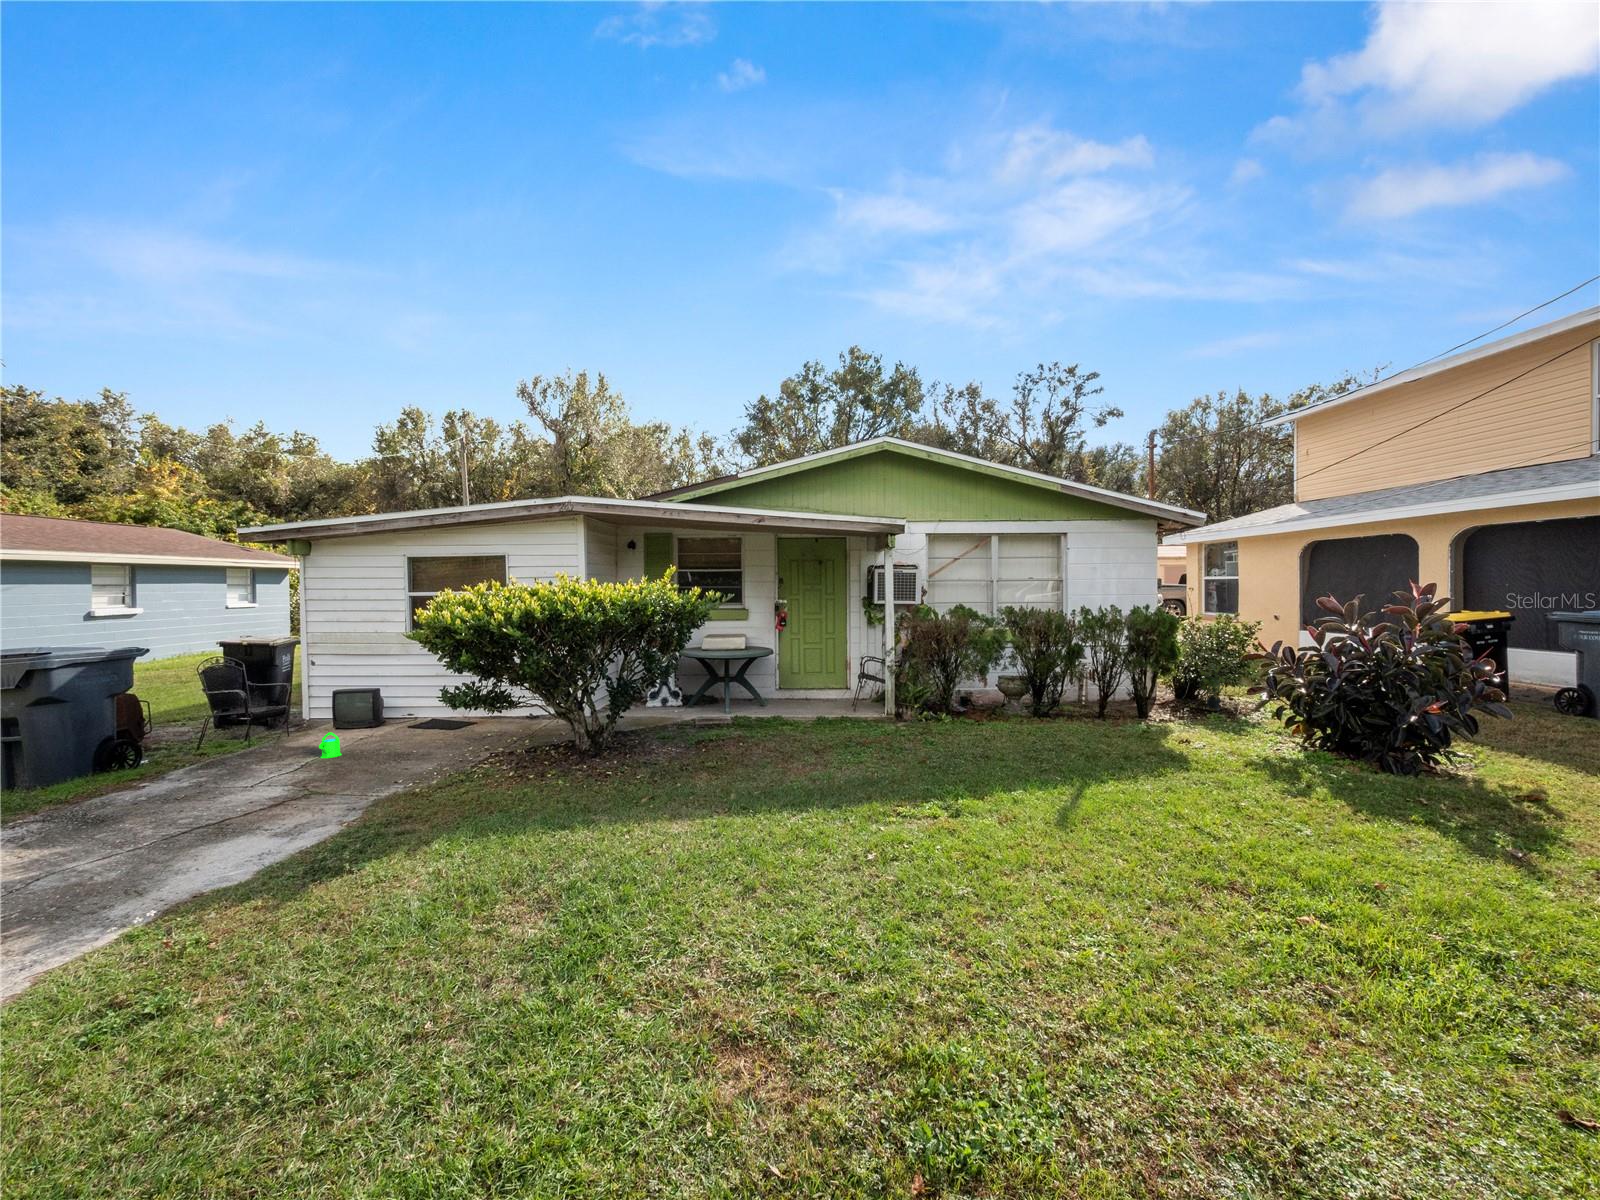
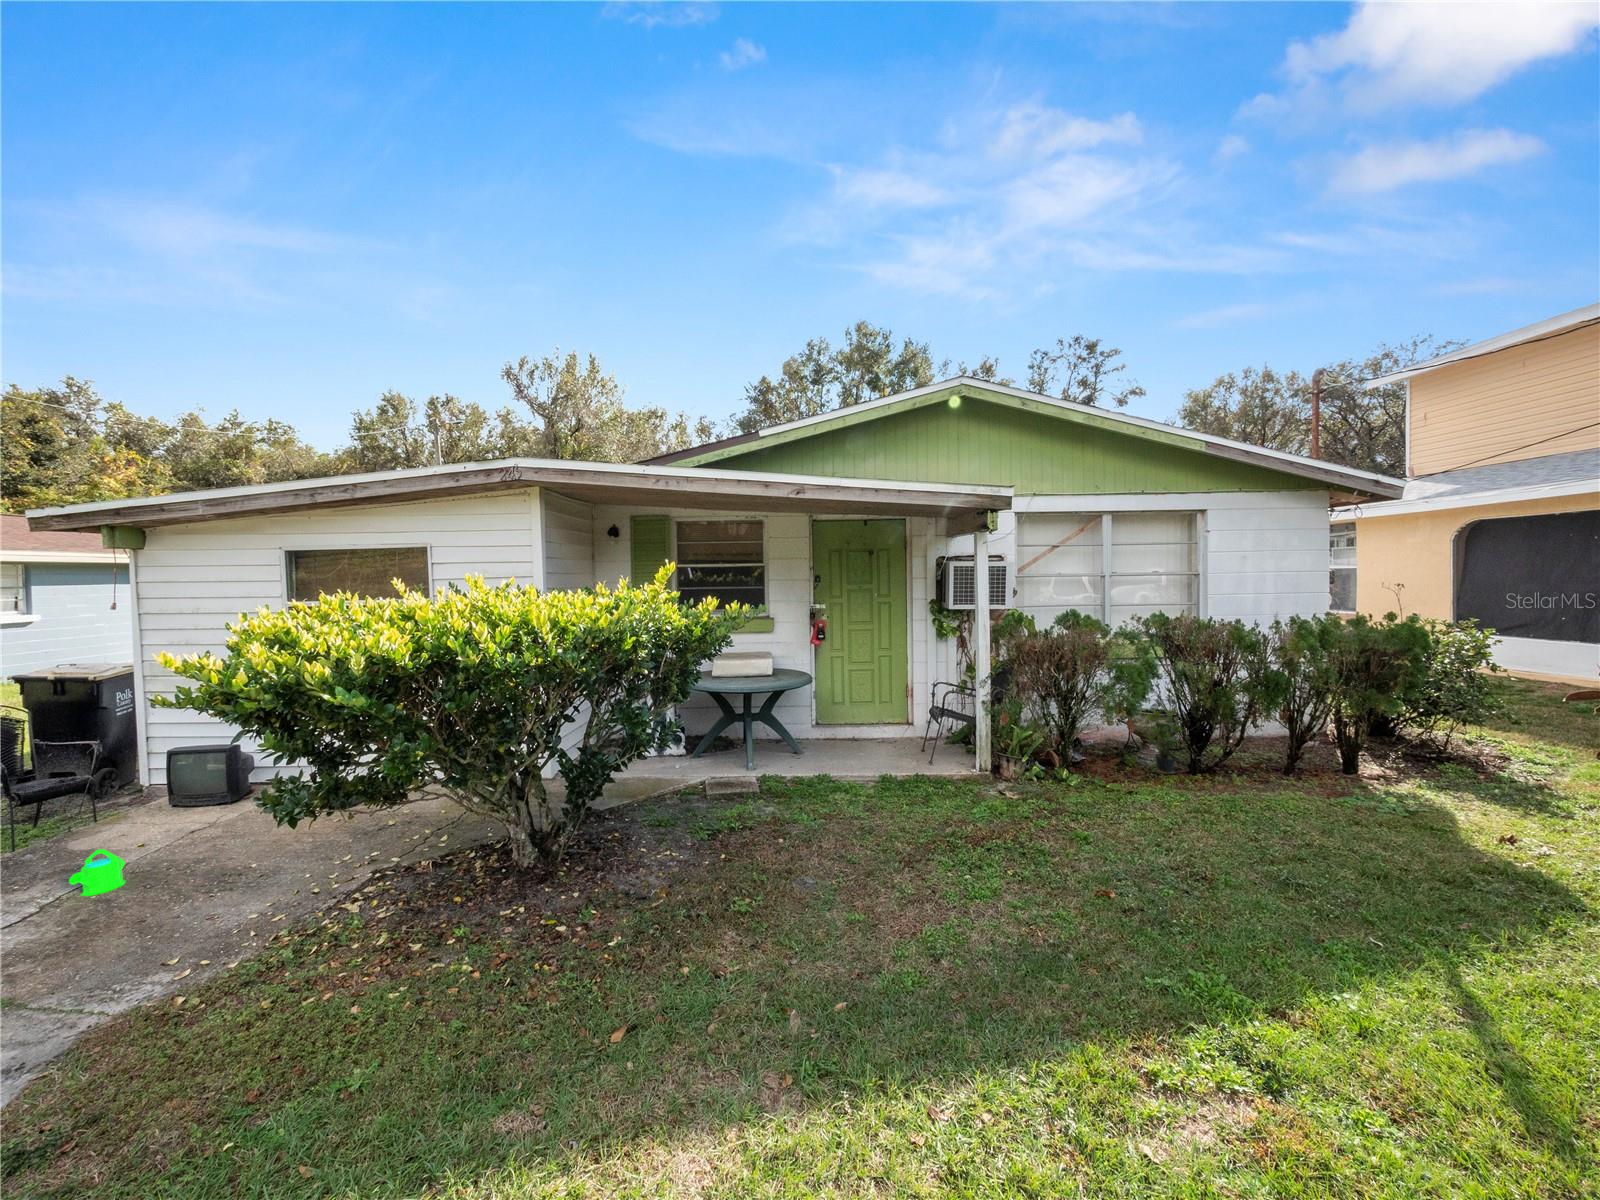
potted plant: present [1201,666,1224,711] -> present [1145,704,1182,774]

